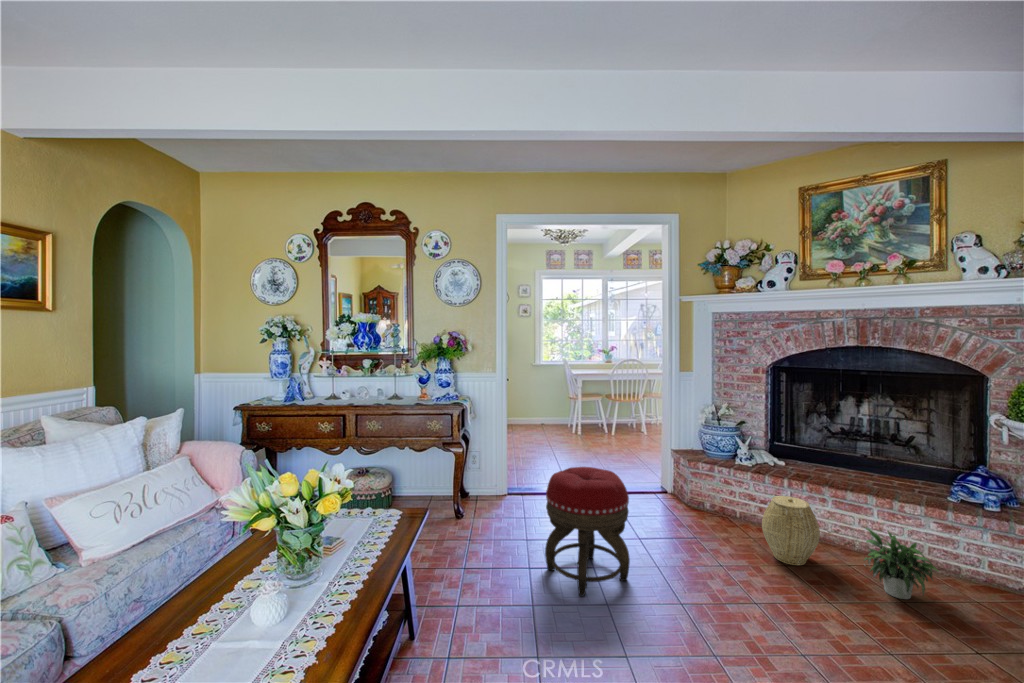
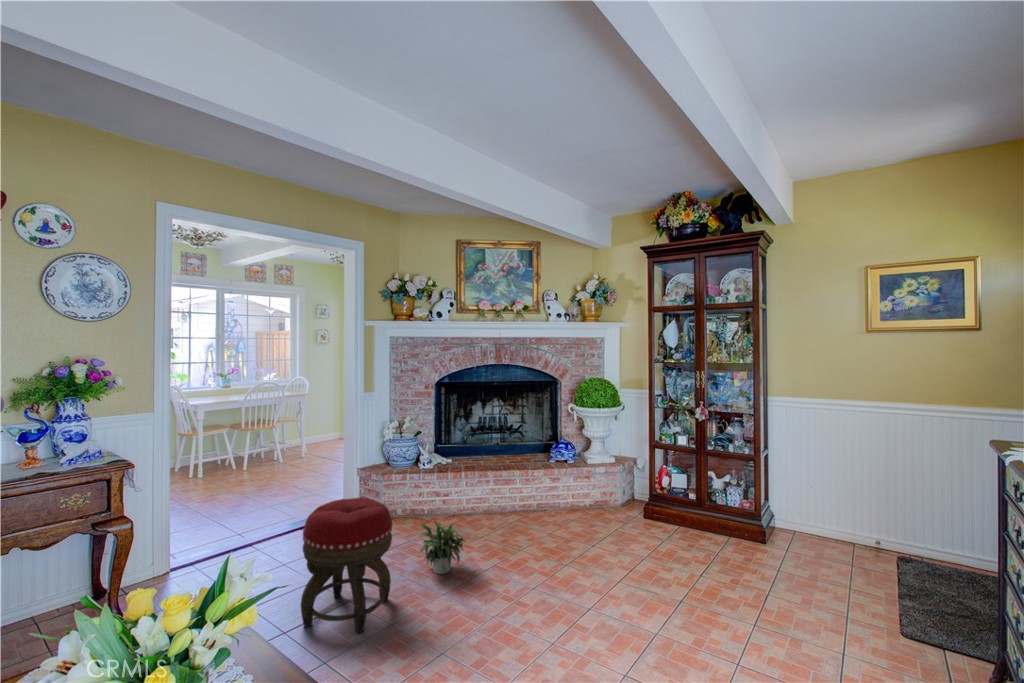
woven basket: present [762,496,820,565] -> none [460,483,498,535]
potted plant: present [864,528,939,599] -> present [420,521,466,574]

